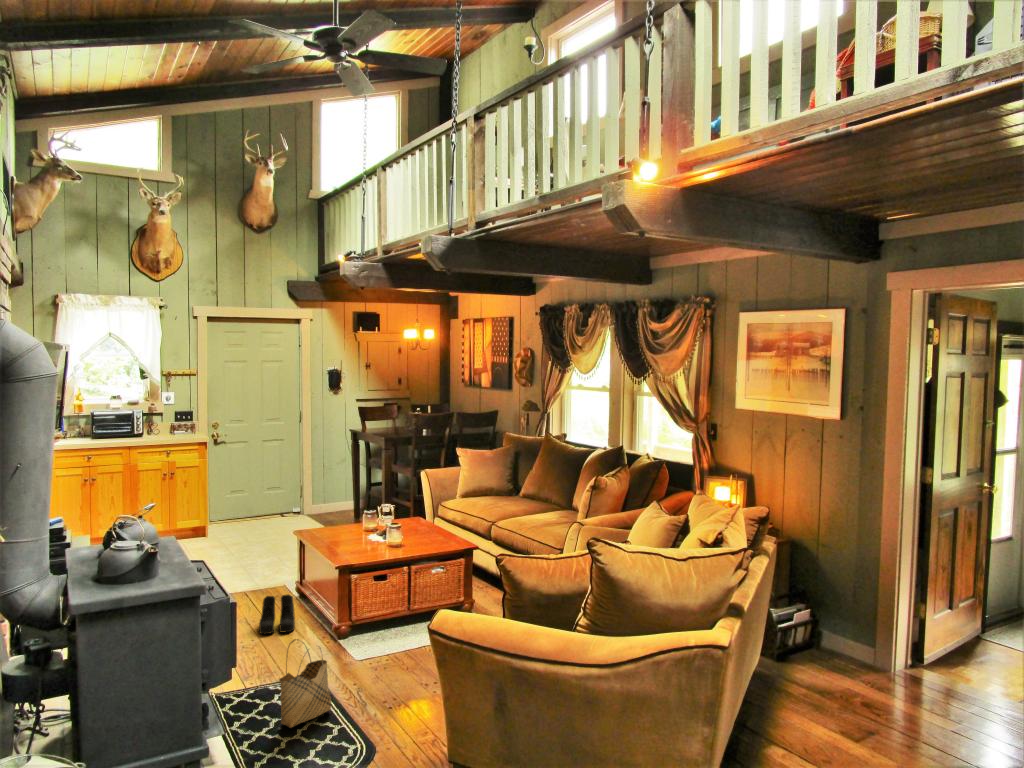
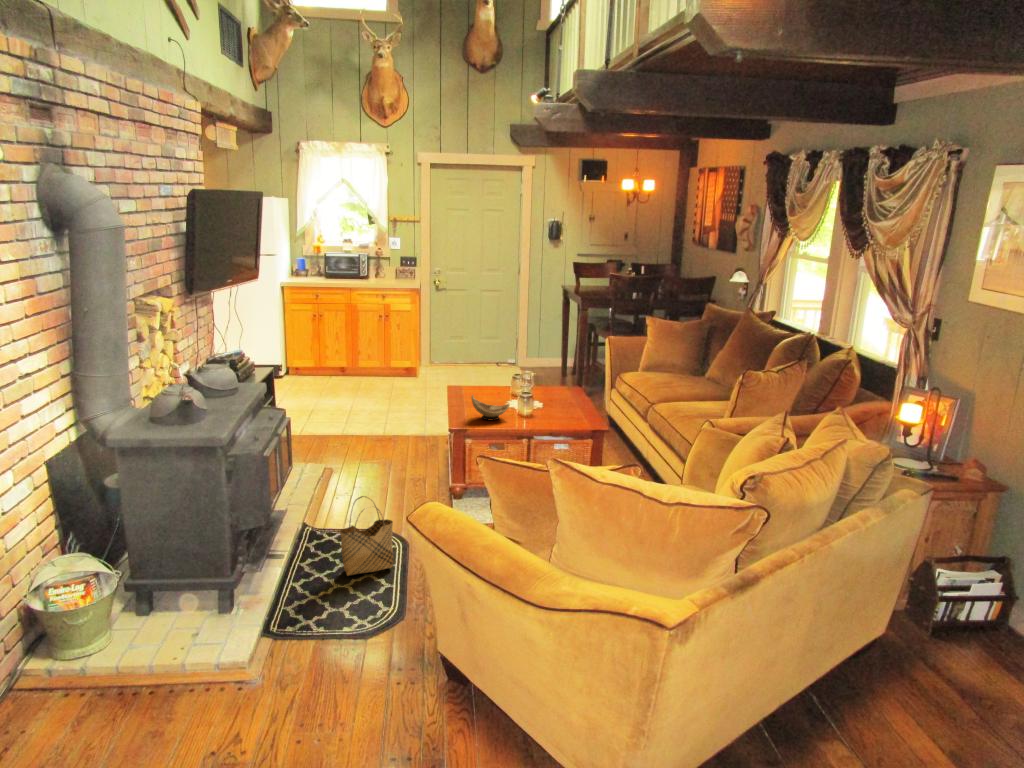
decorative bowl: none [346,529,383,553] -> present [472,395,509,420]
boots: present [259,594,295,634] -> none [393,445,429,483]

